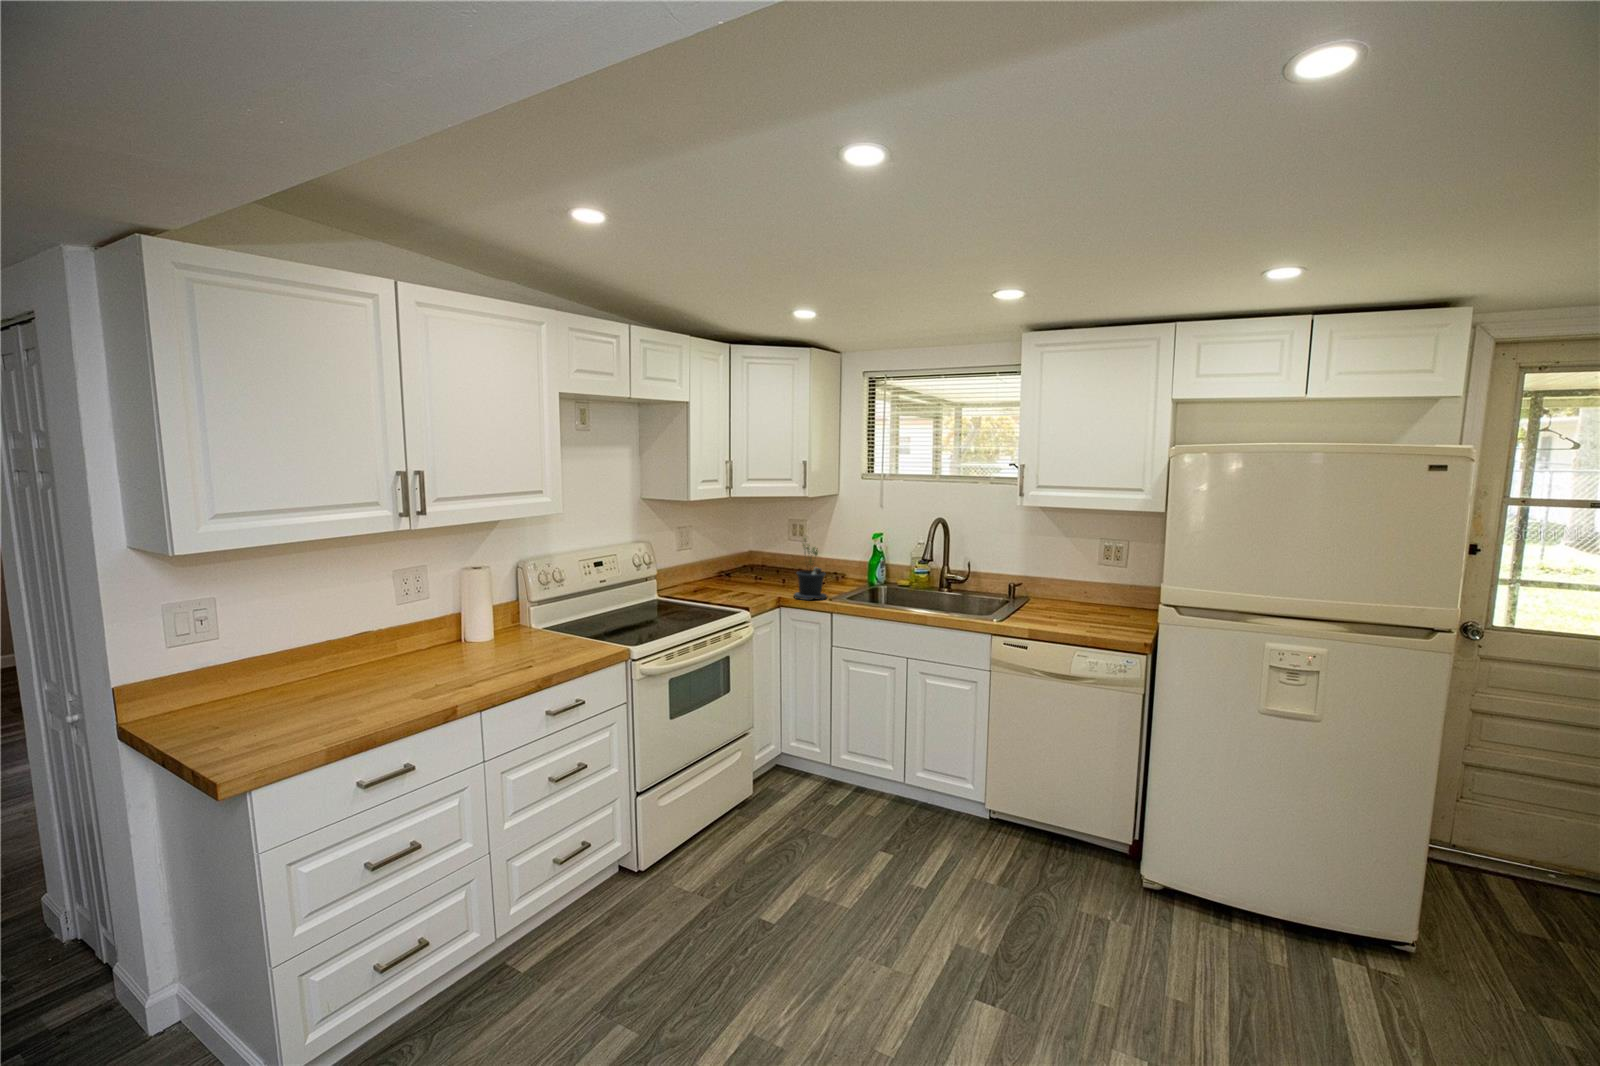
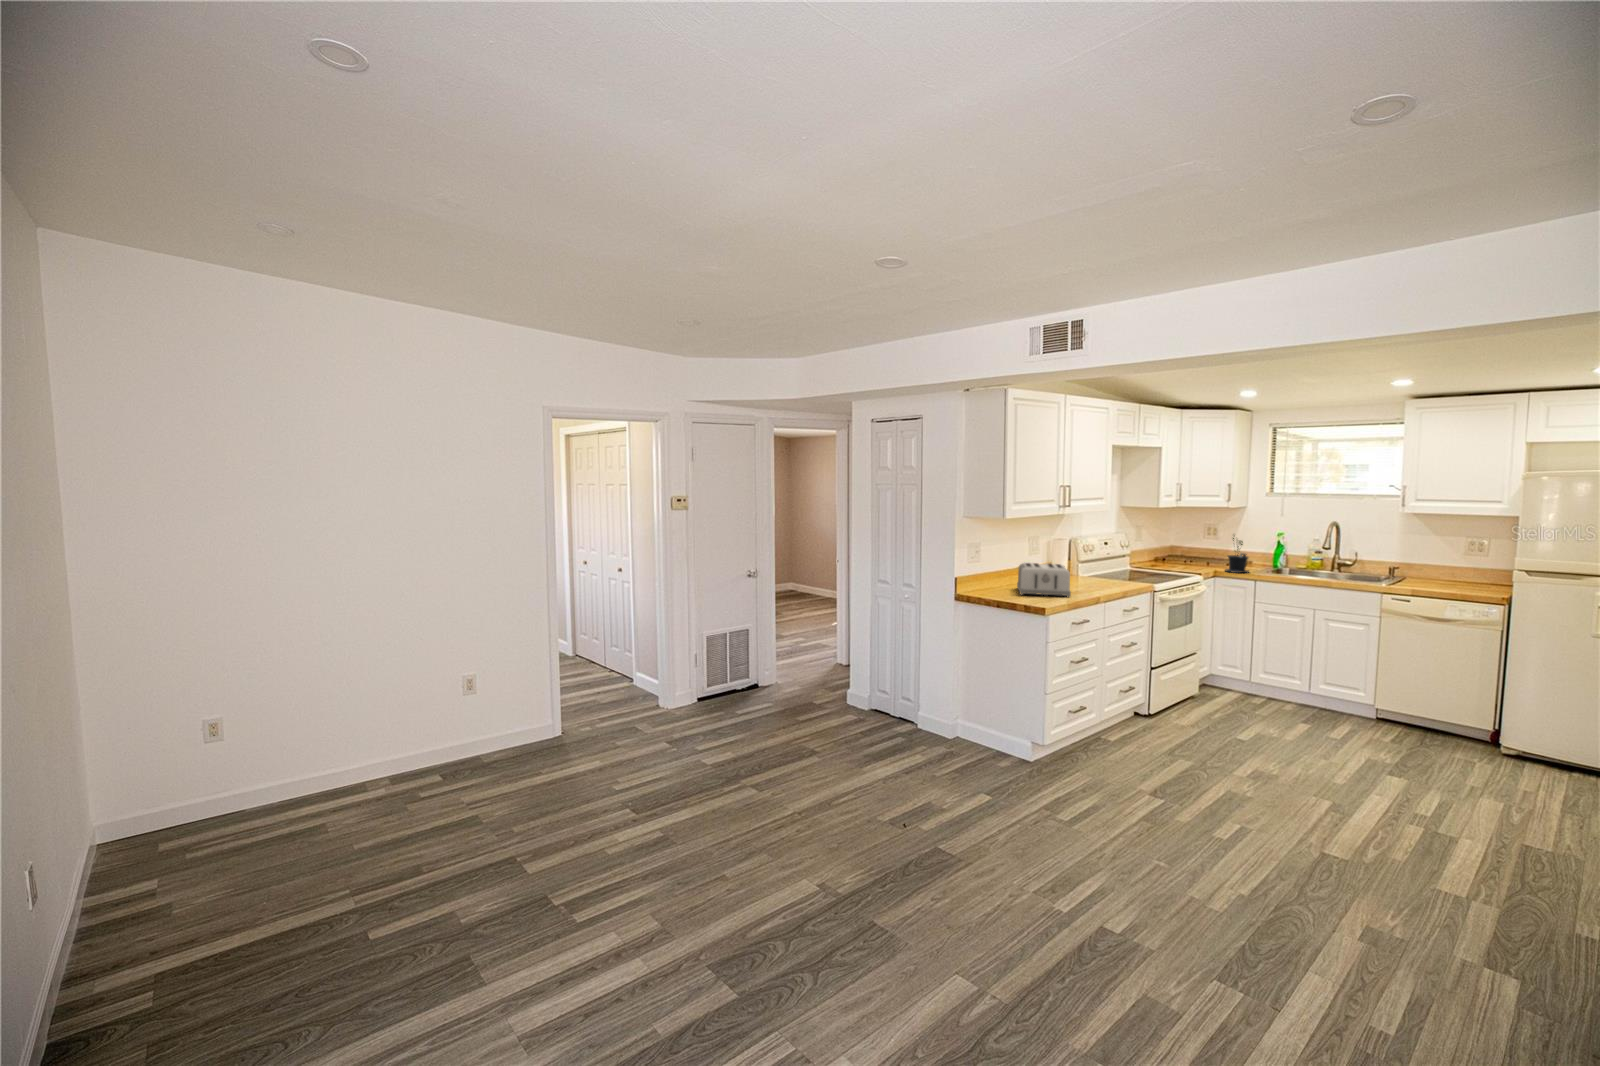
toaster: none [242,627,412,718] -> present [1017,563,1071,597]

